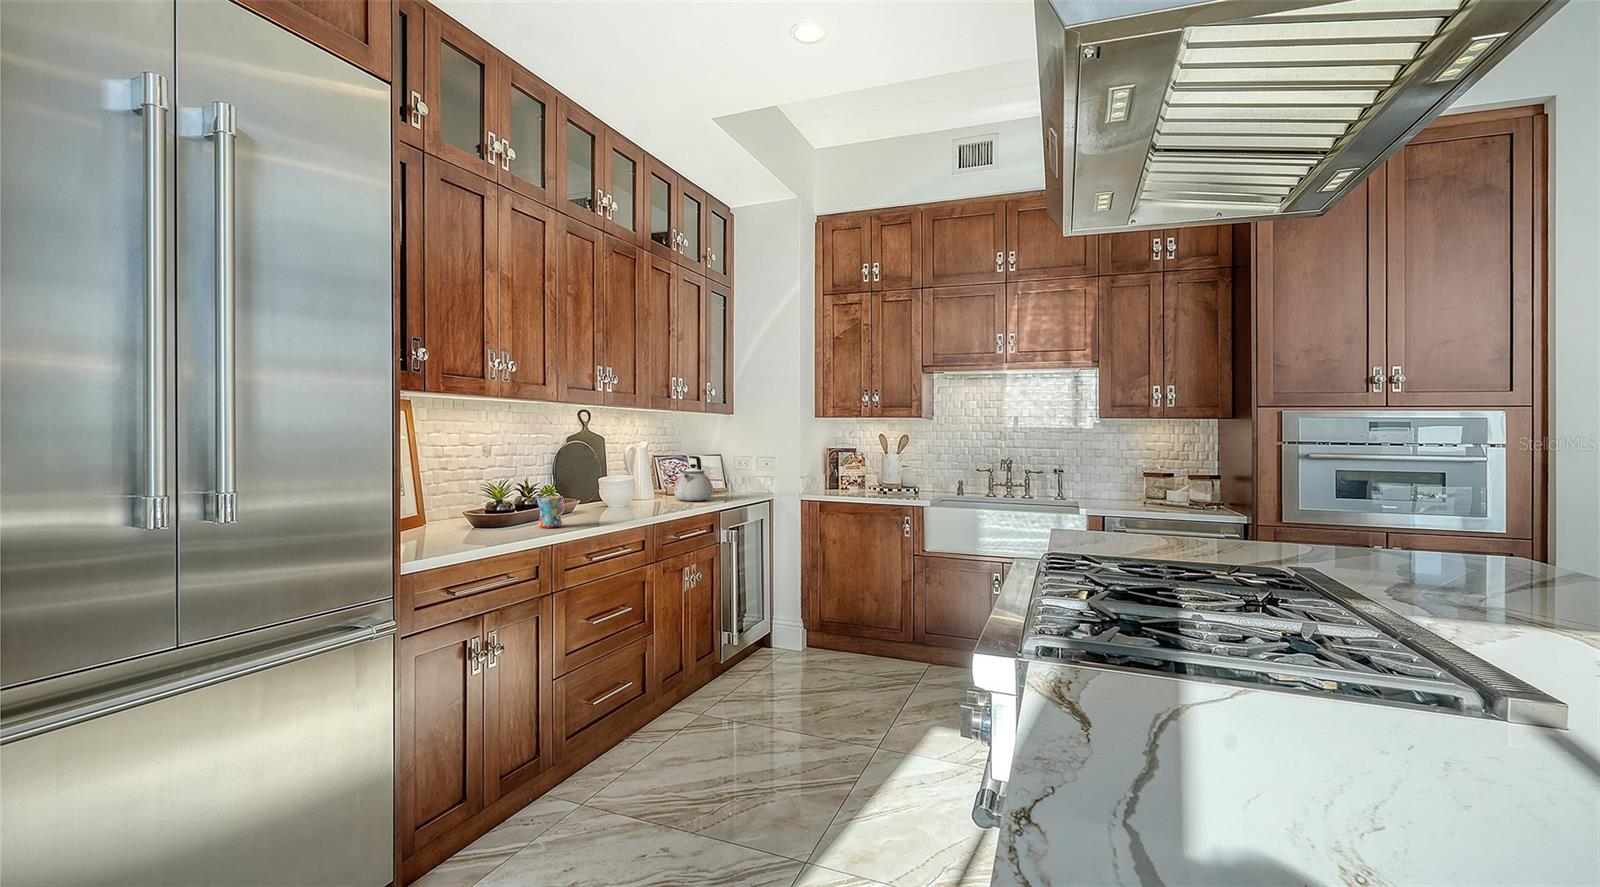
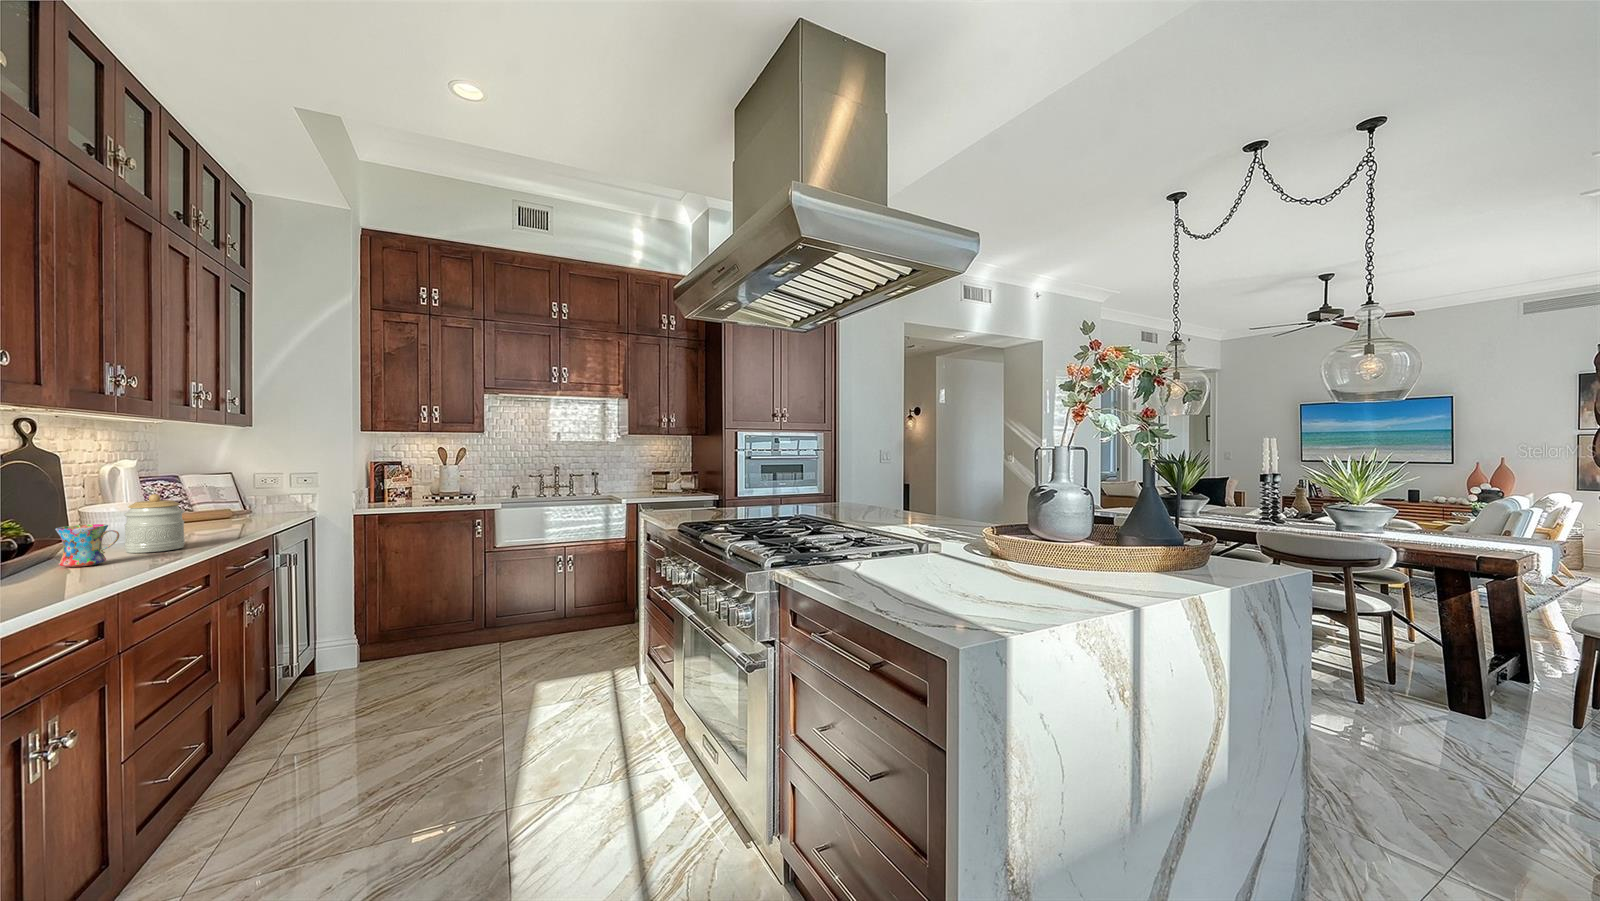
kettle: present [674,456,713,501] -> none [193,472,254,525]
jar: none [589,474,624,521] -> present [124,494,185,553]

